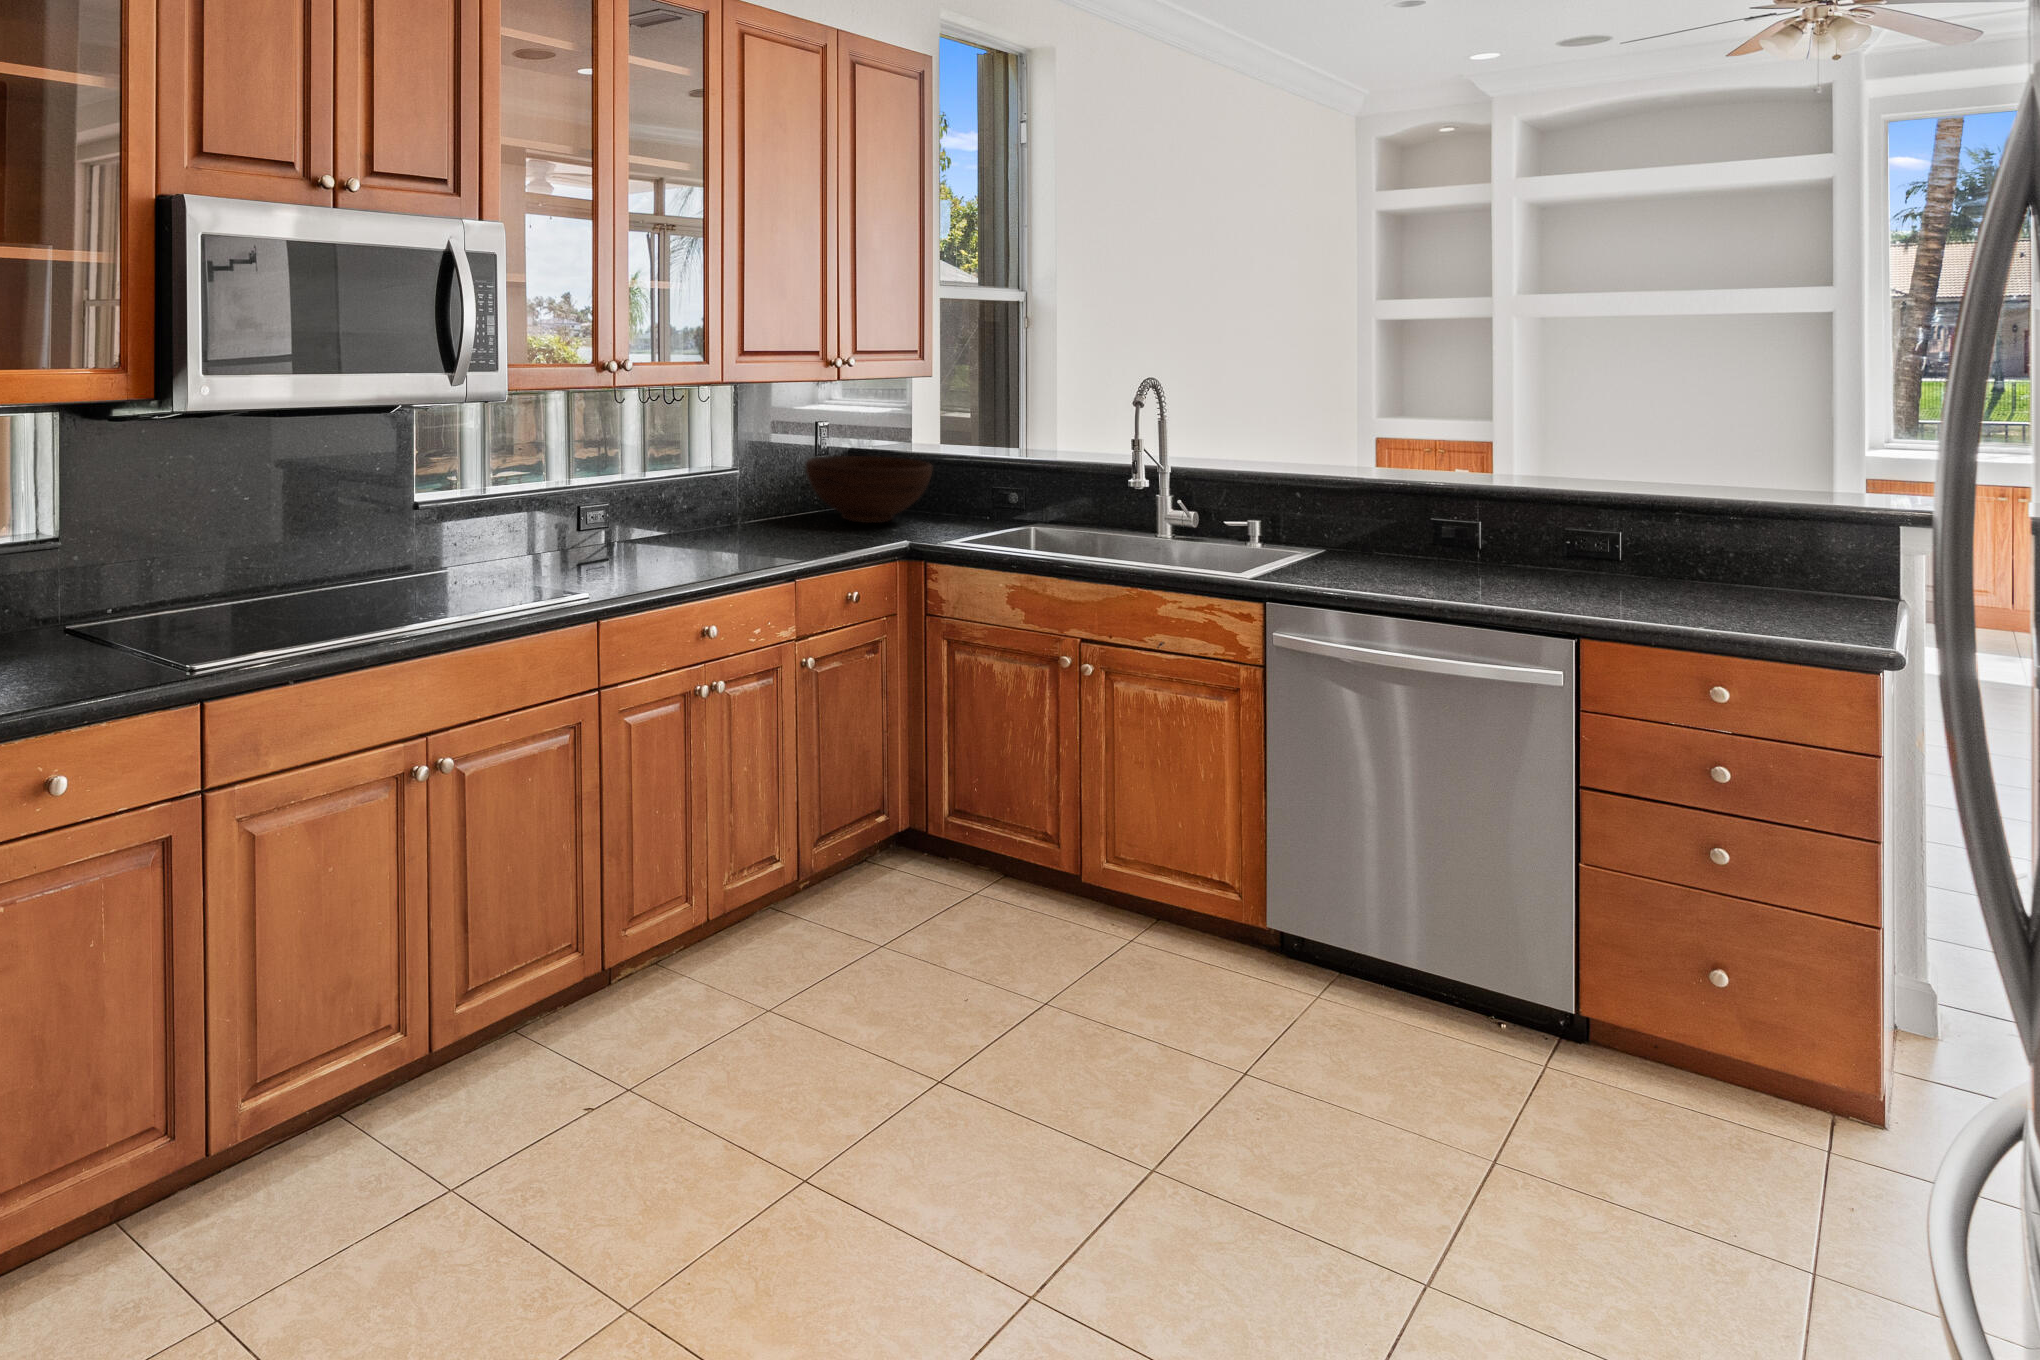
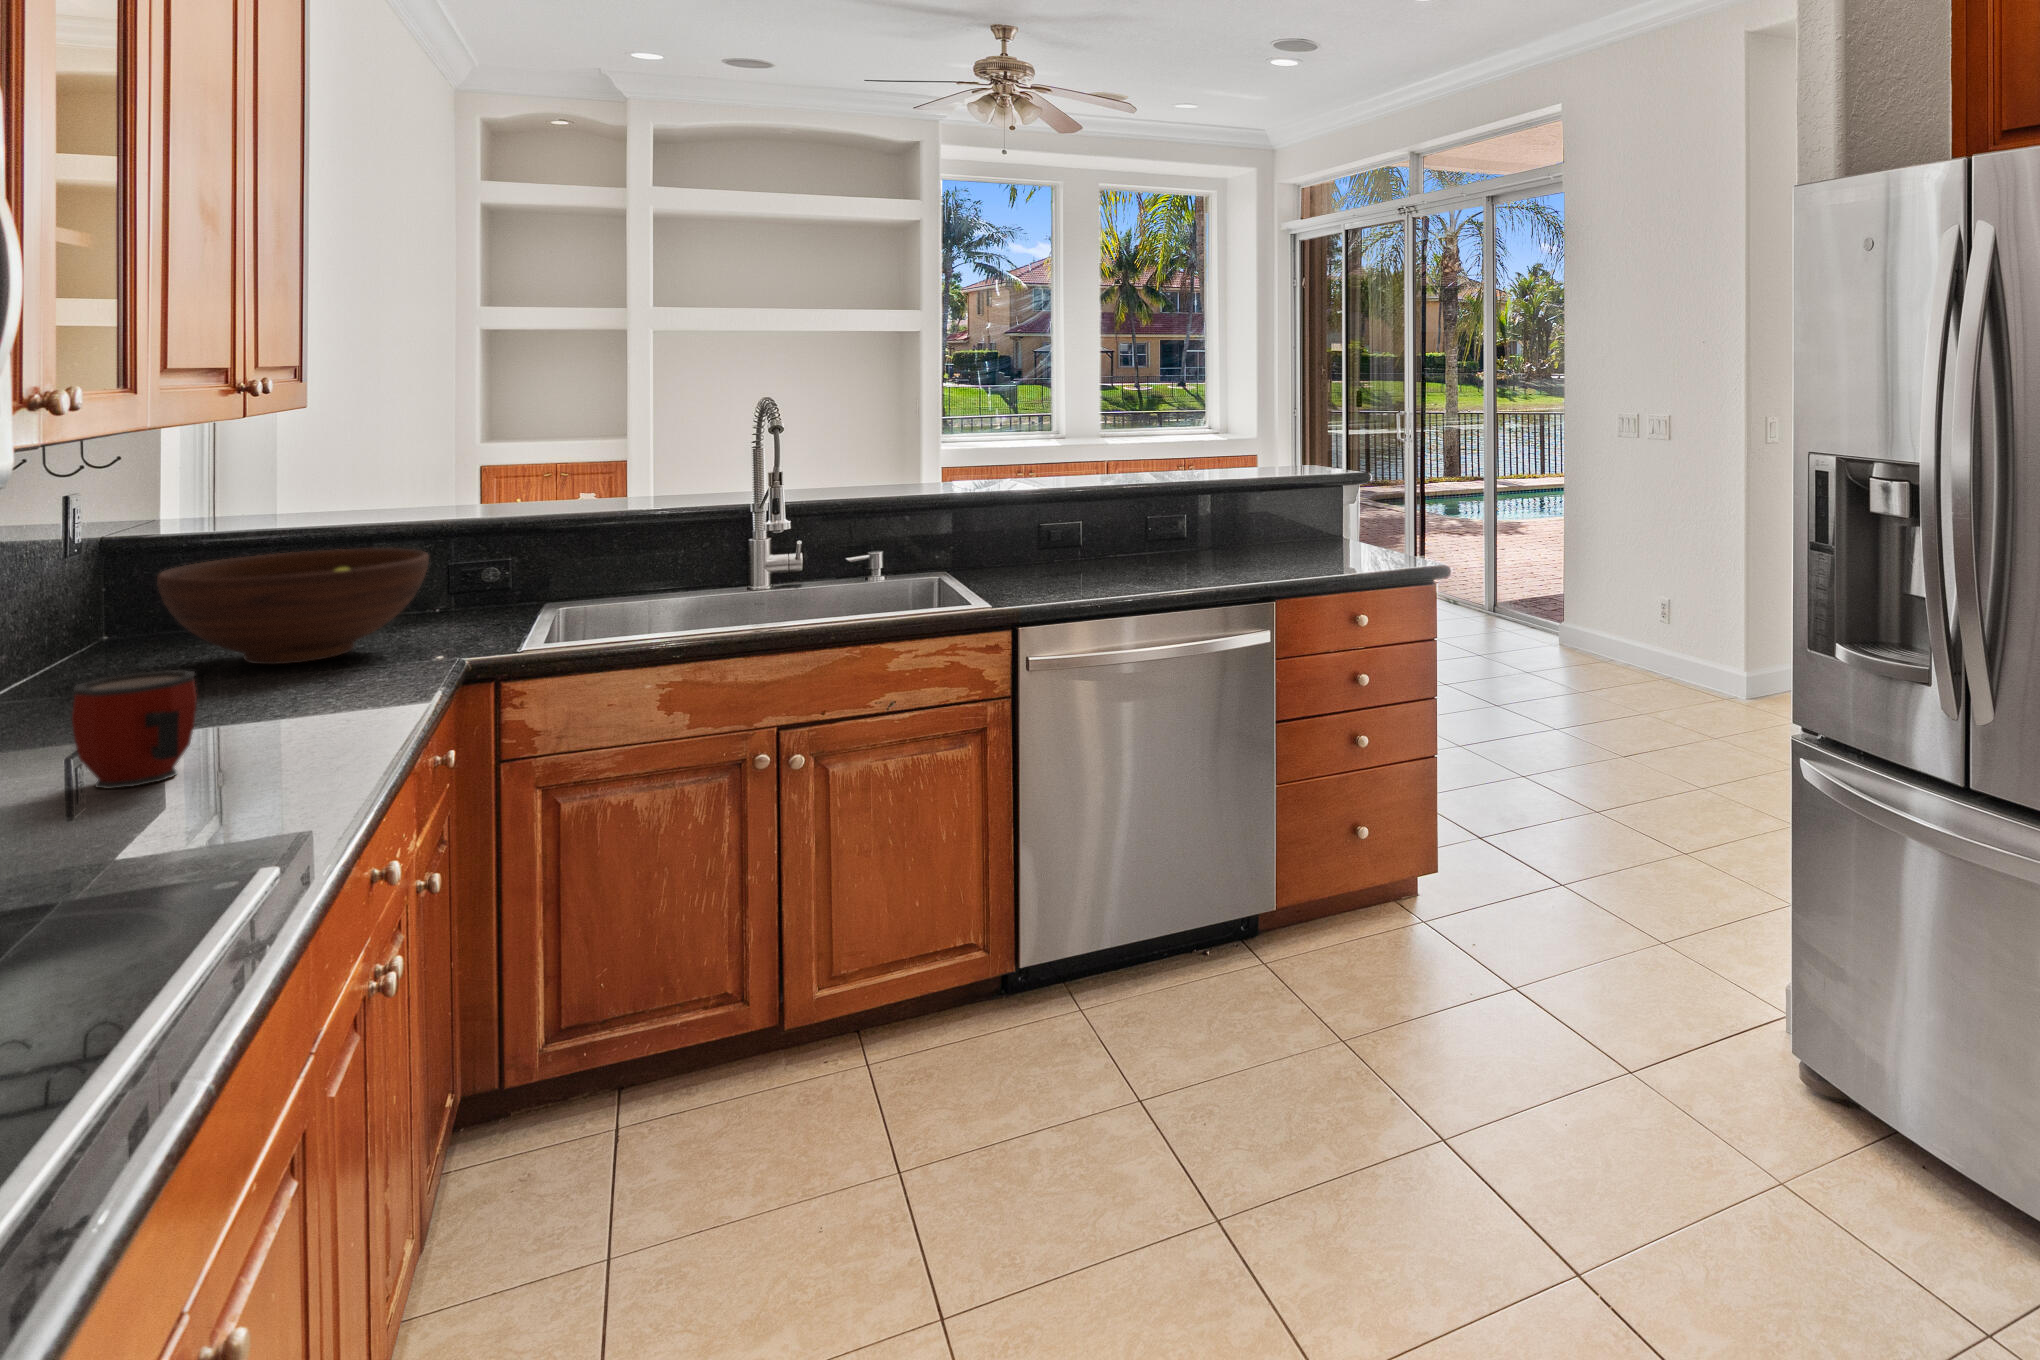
mug: none [648,497,694,553] -> present [72,670,197,789]

